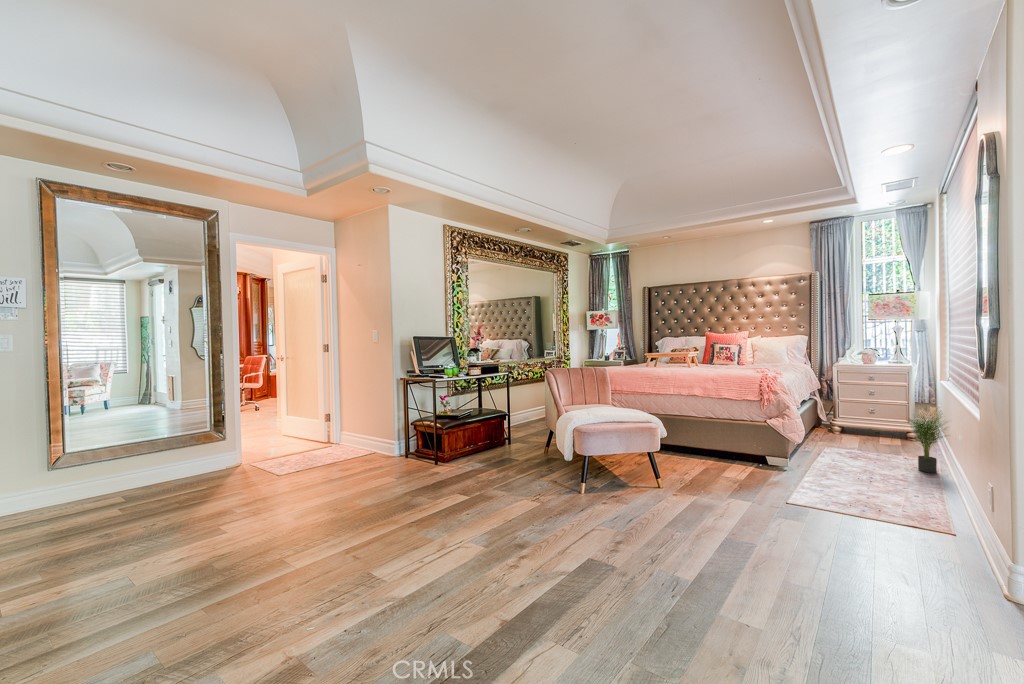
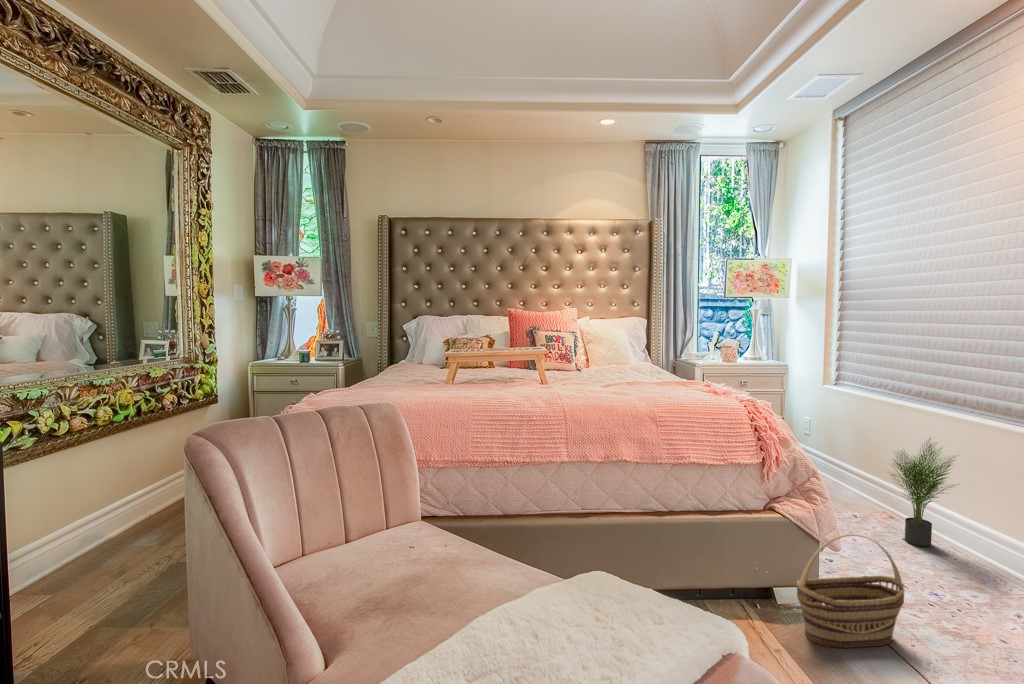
basket: none [761,429,818,480] -> present [797,534,904,648]

